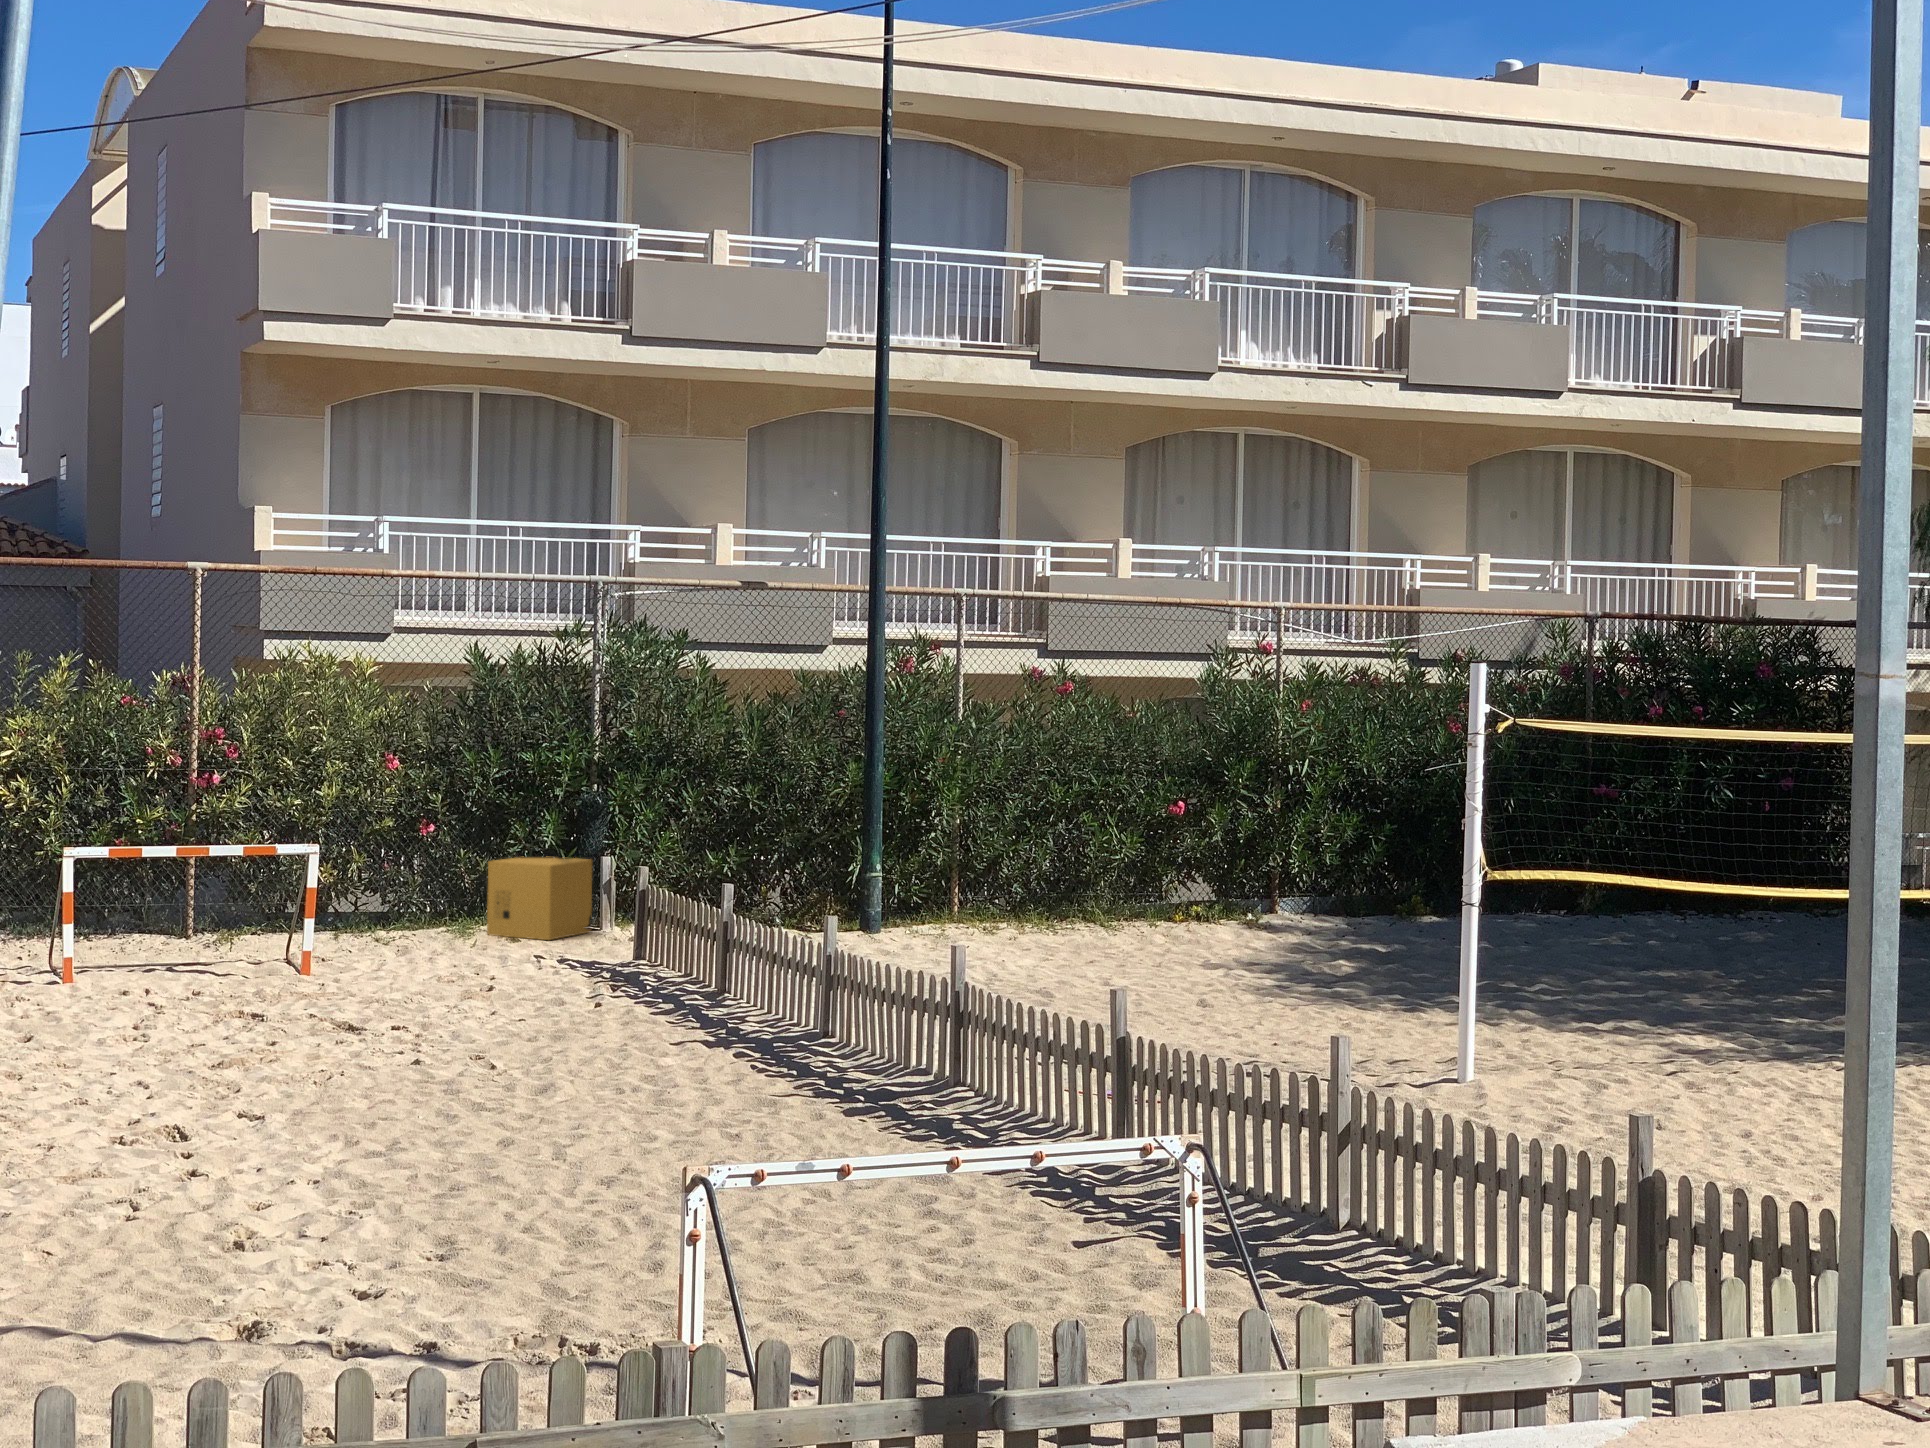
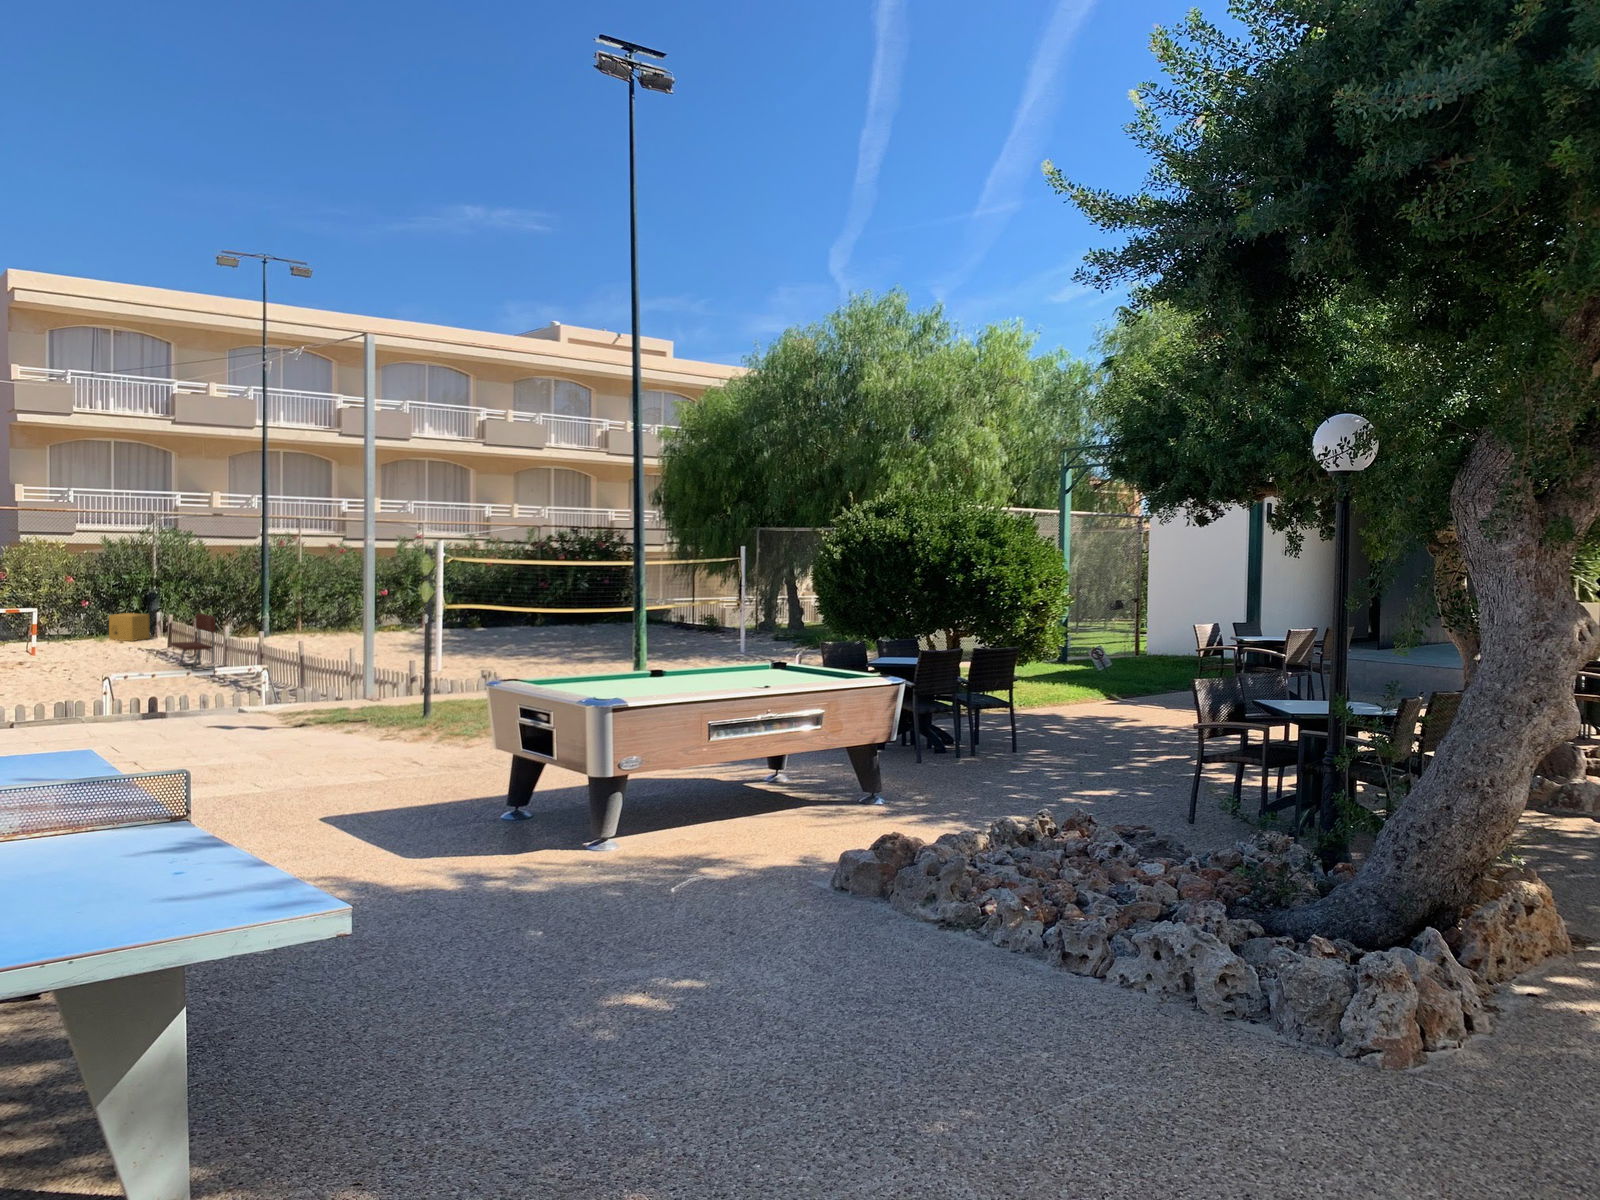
bench: none [696,862,844,1062] -> present [170,614,215,671]

